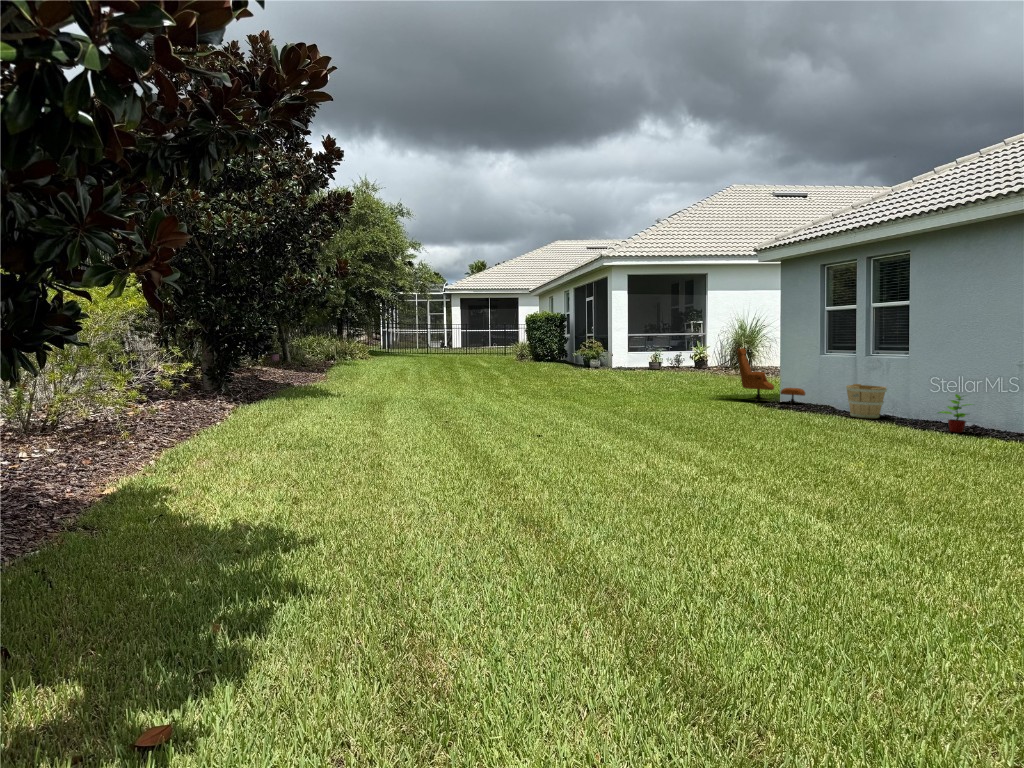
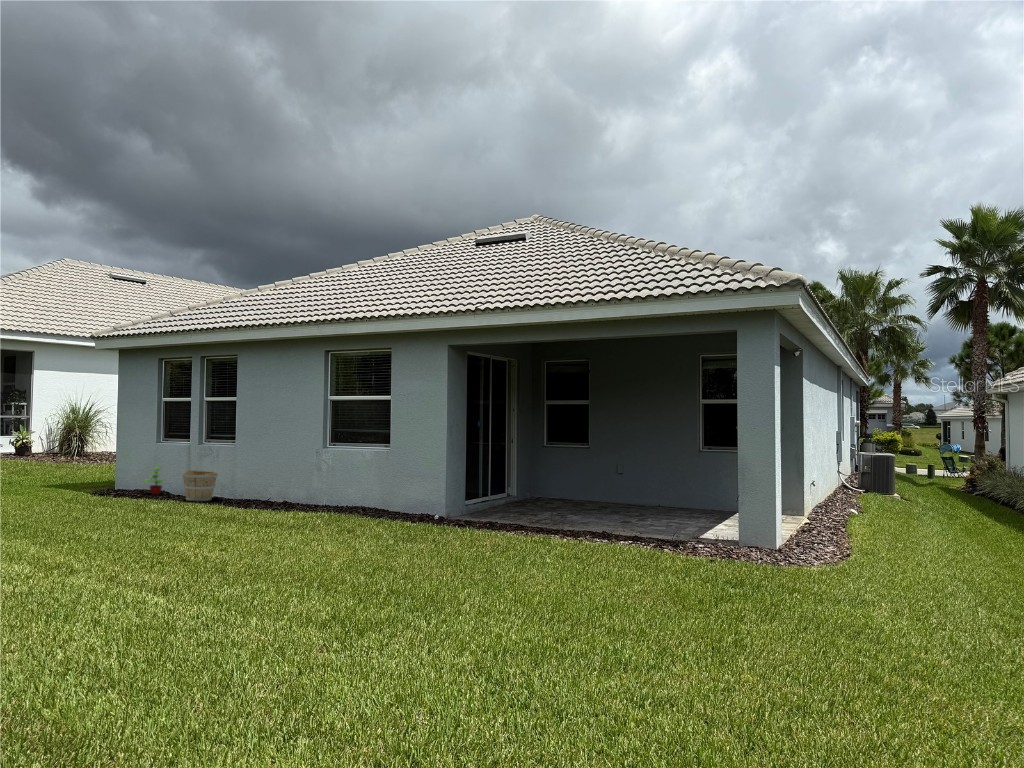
lounge chair: present [737,348,805,404] -> none [71,437,144,493]
potted plant: present [938,394,972,432] -> present [144,466,162,495]

